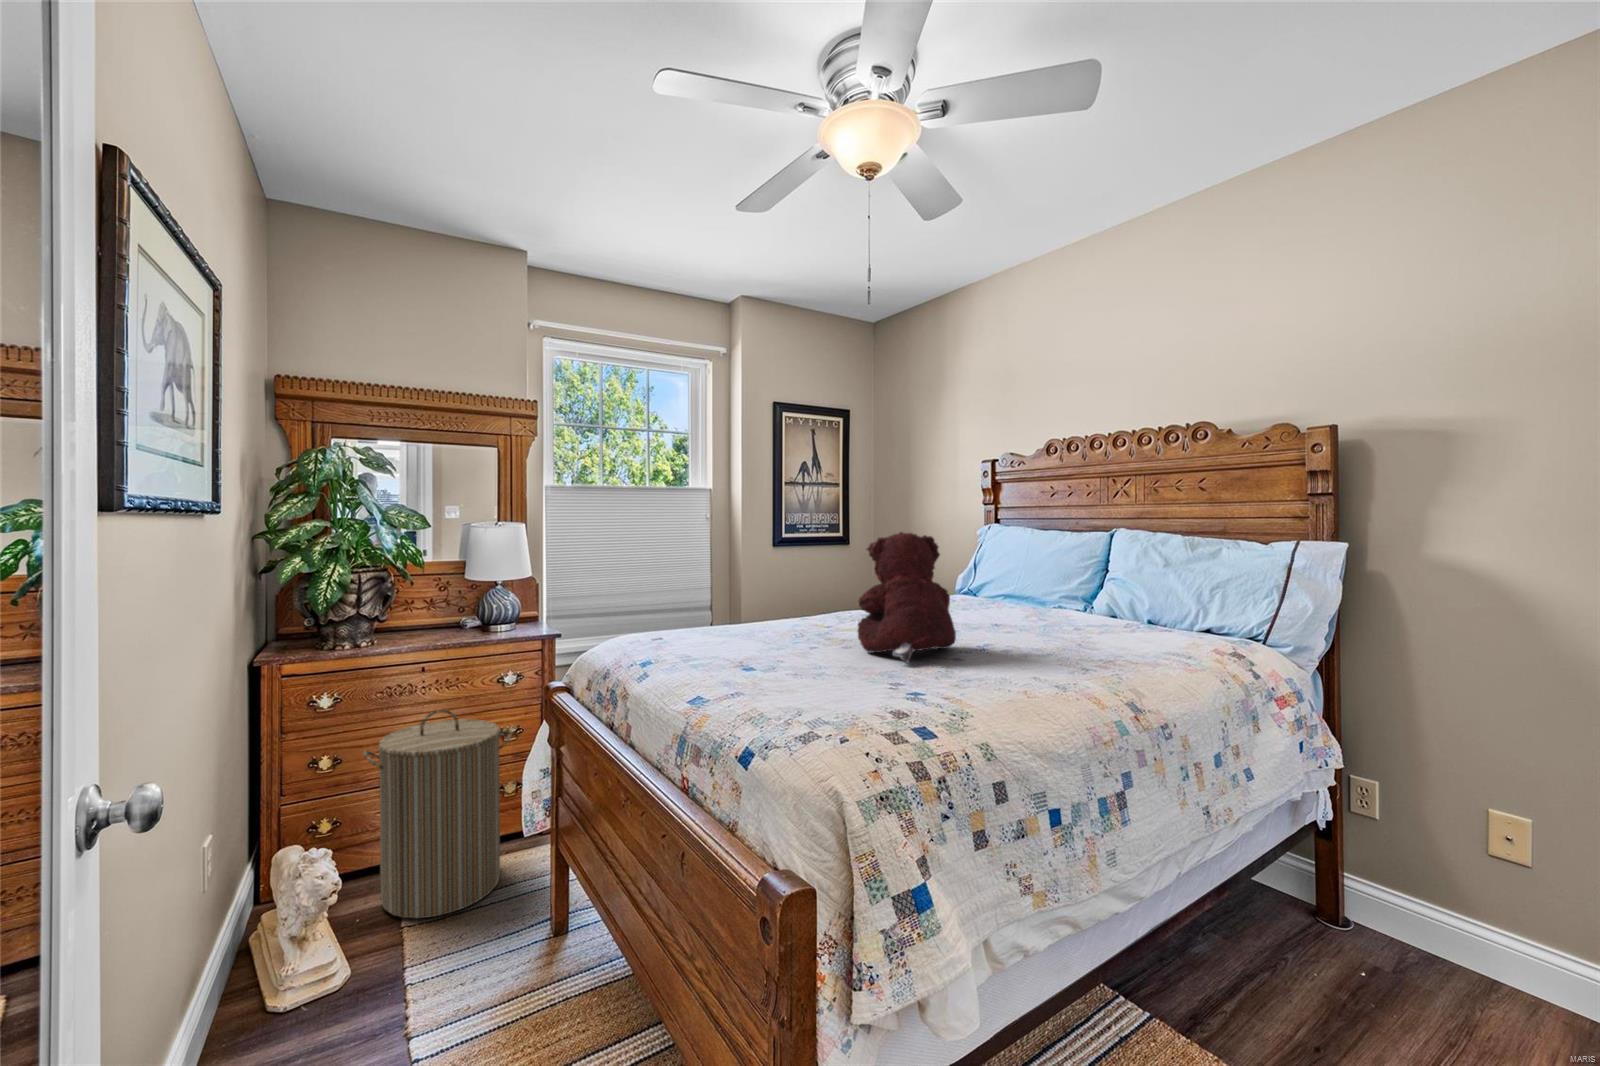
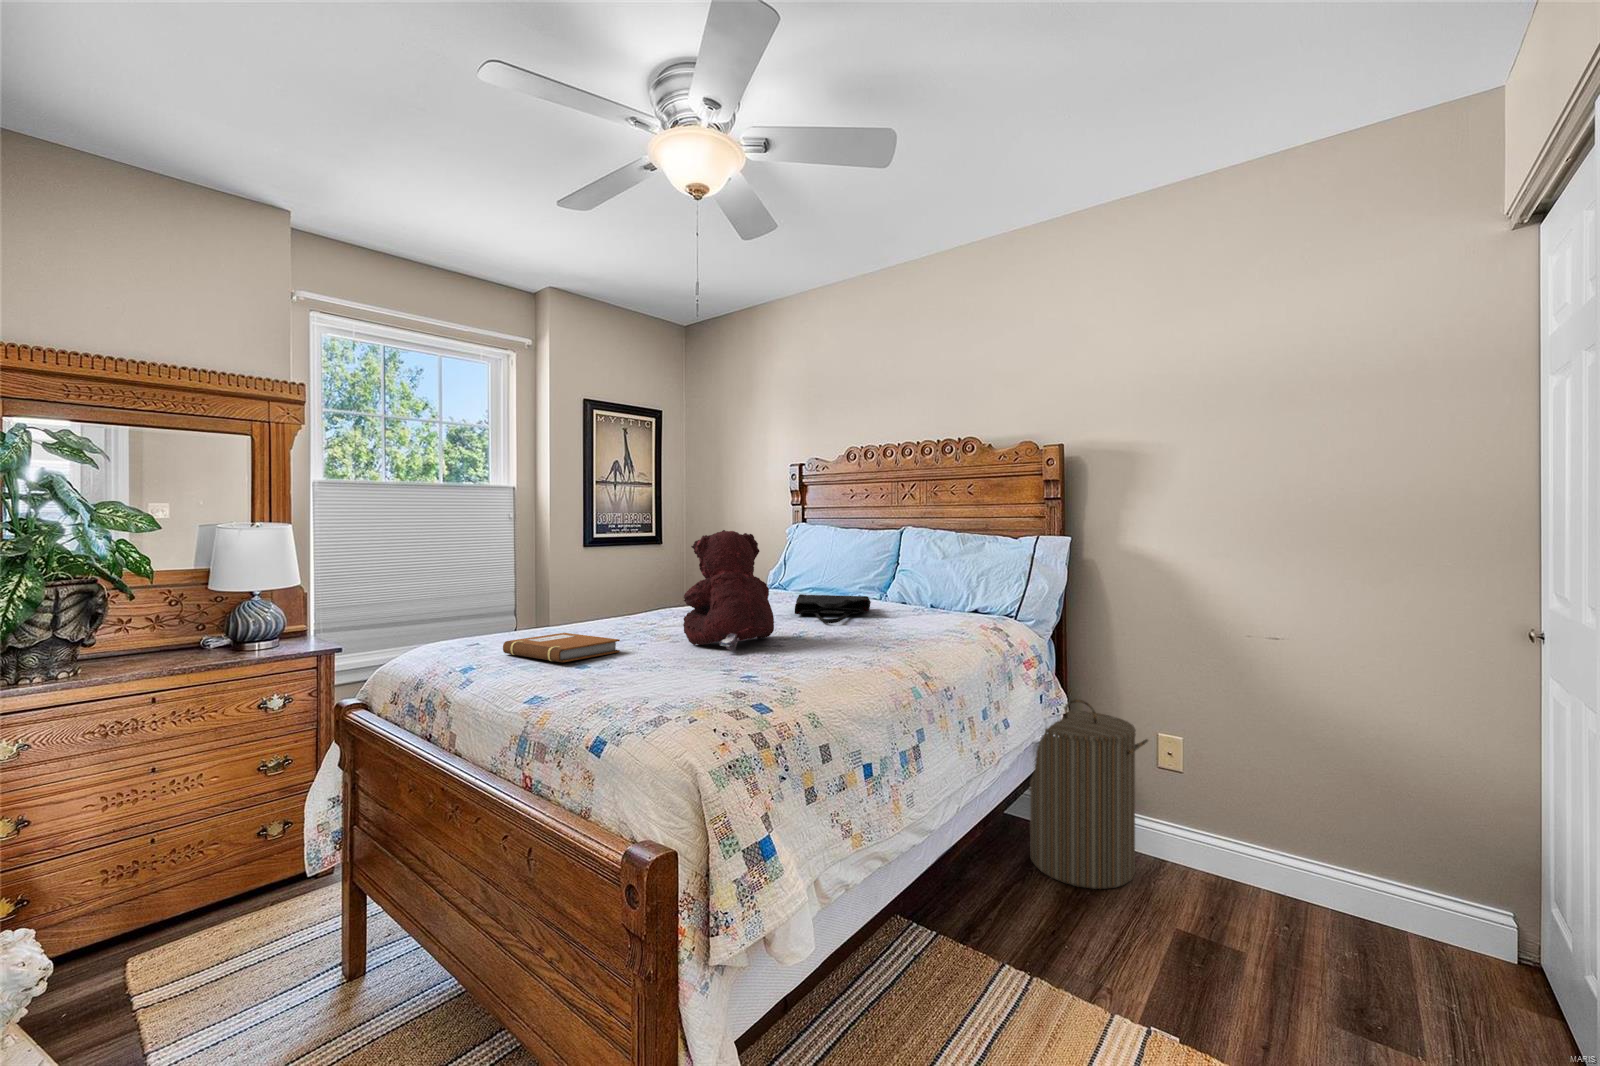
tote bag: none [984,600,1074,635] -> present [795,594,871,623]
notebook: none [683,632,792,664] -> present [503,633,620,662]
laundry hamper: present [363,710,513,918] -> present [1030,699,1148,889]

